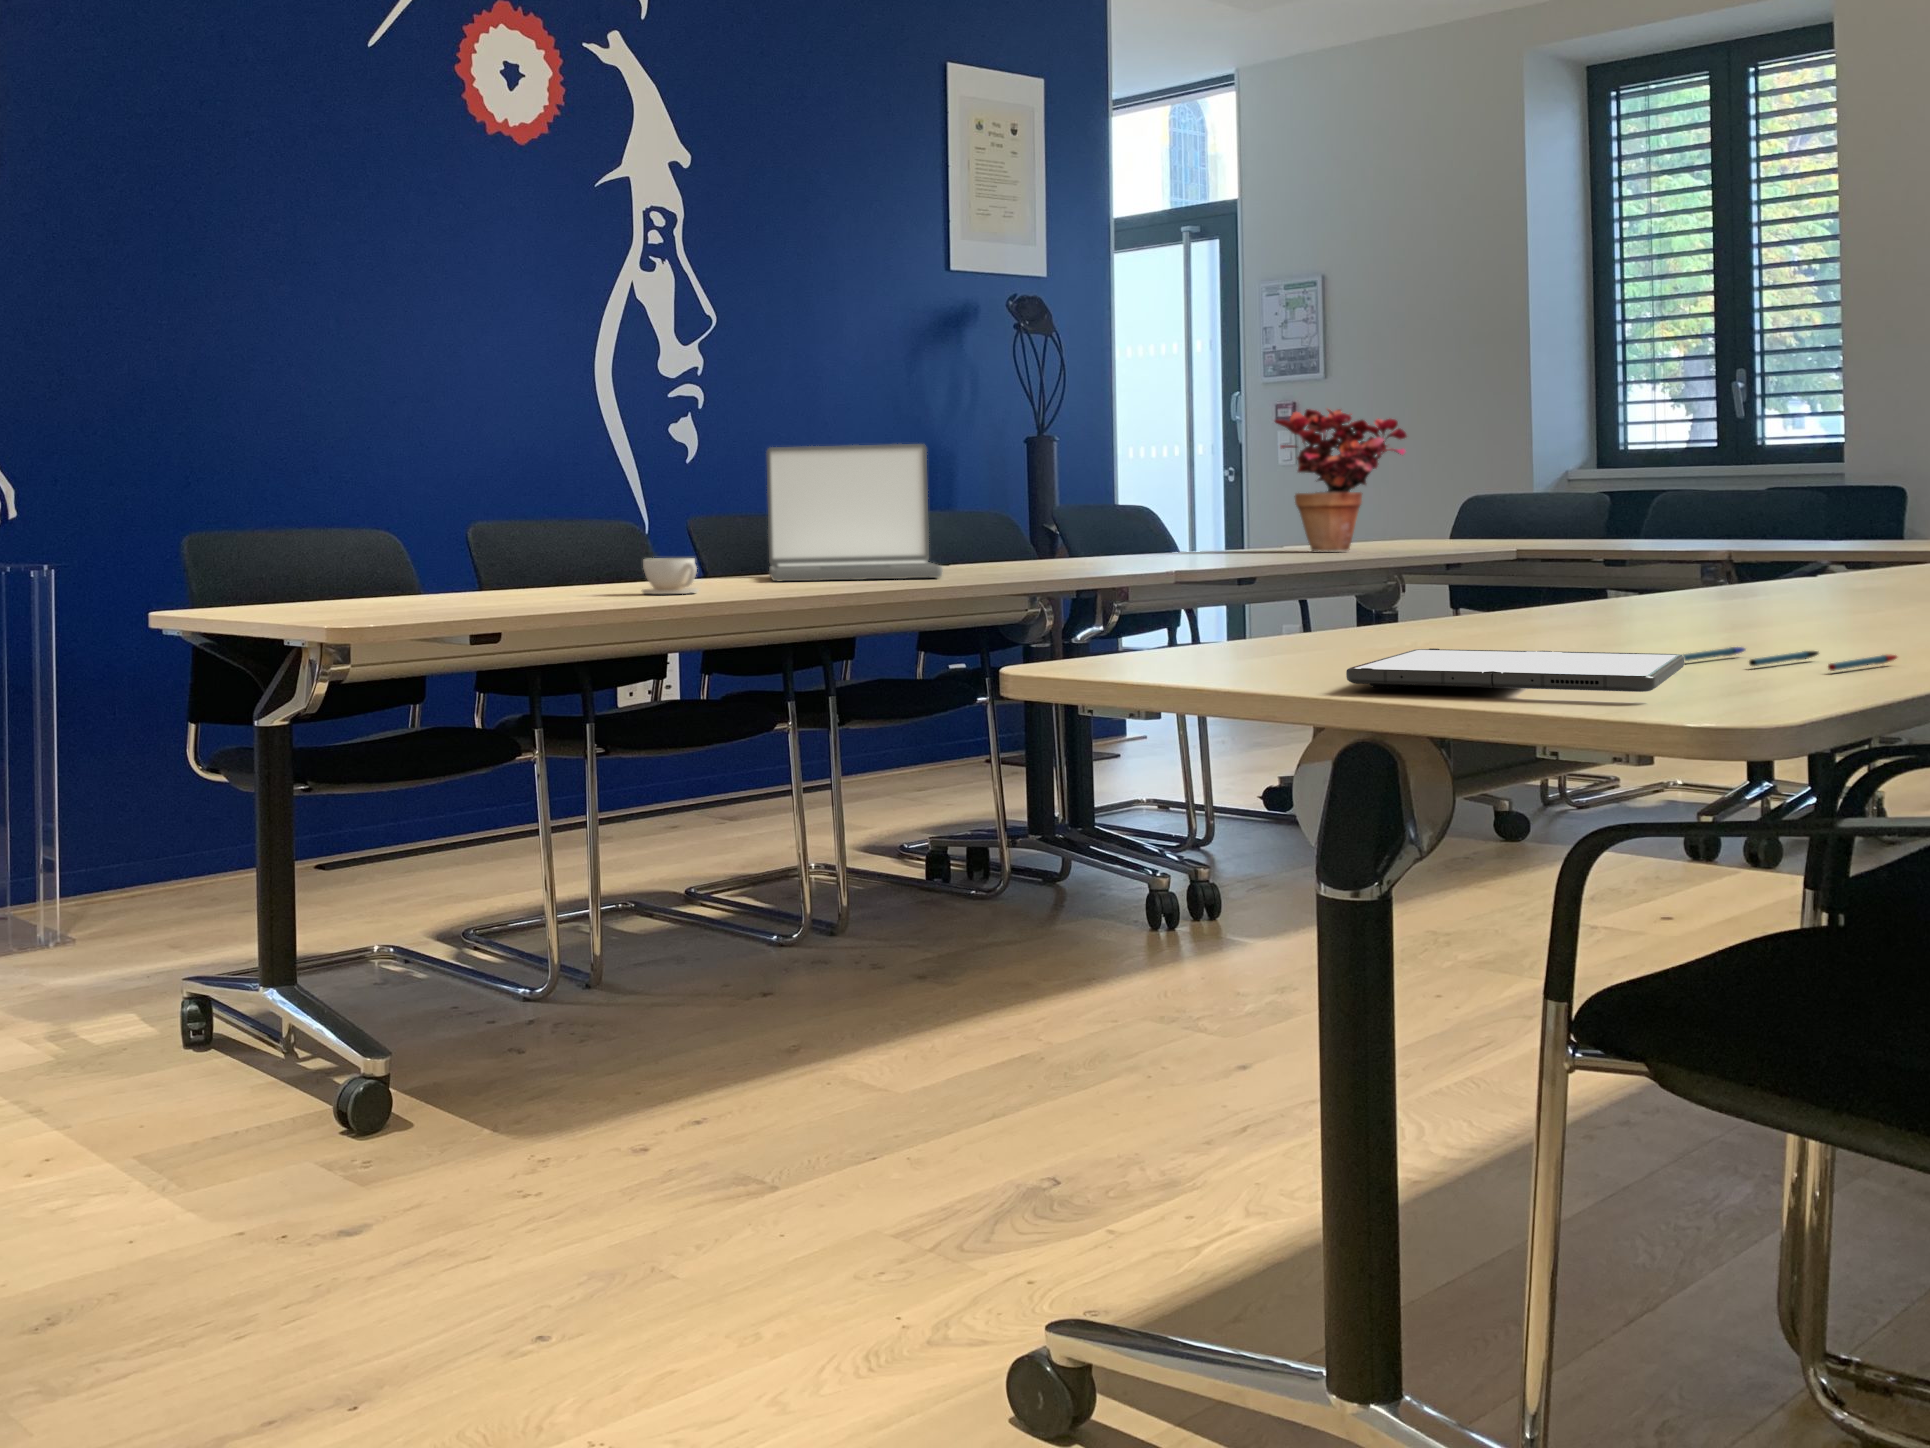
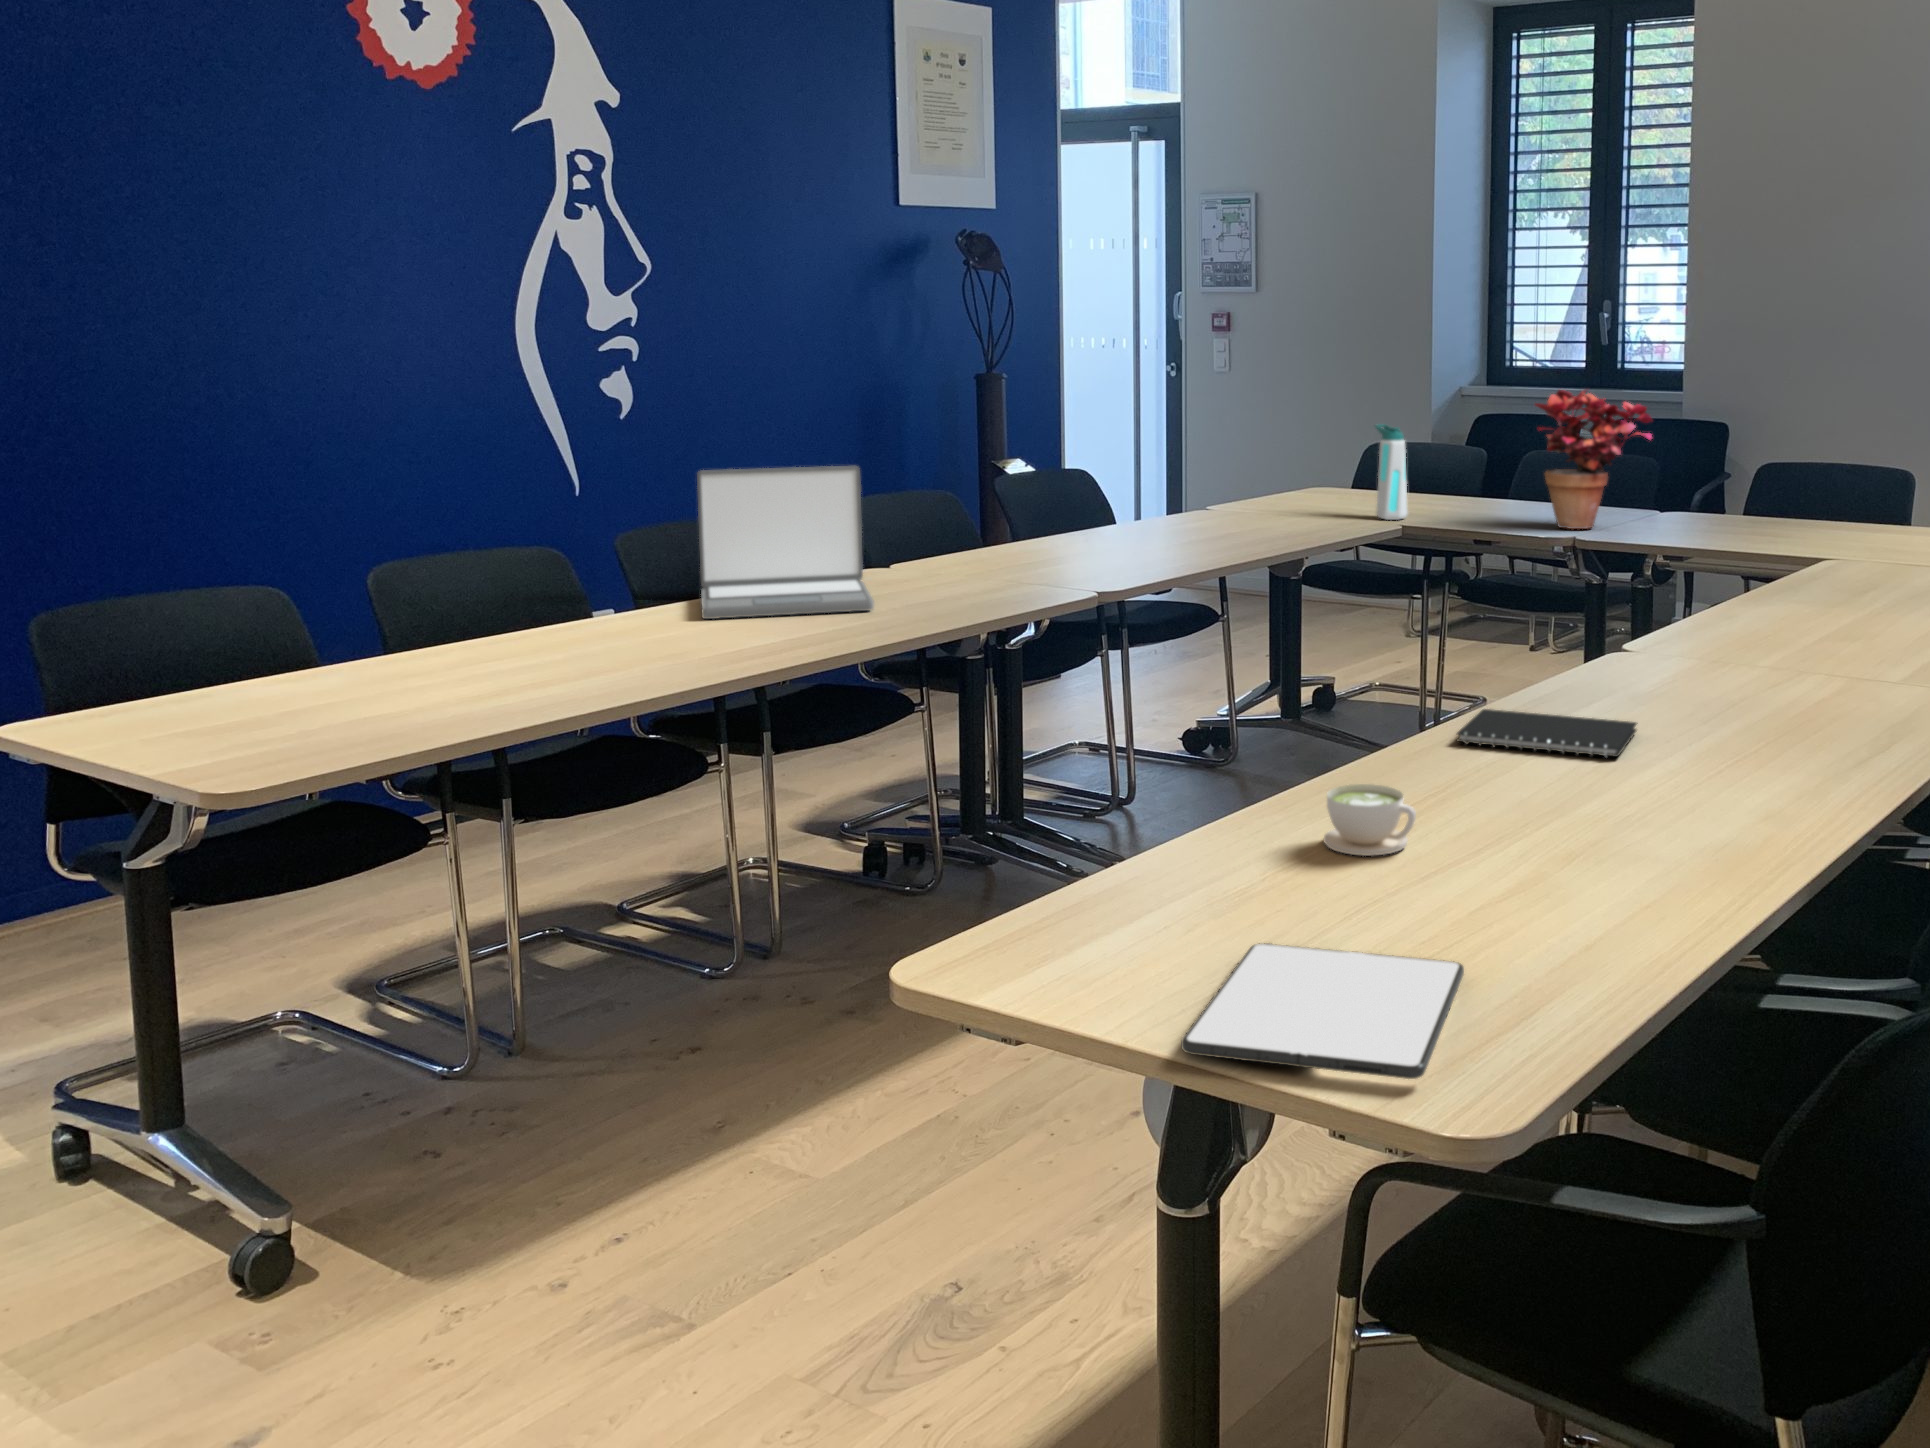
potted plant: present [1275,409,1407,551] -> present [1535,390,1652,529]
water bottle: none [1478,447,1522,550] -> present [1375,424,1408,520]
coffee cup: present [642,558,699,594] -> present [1323,784,1416,856]
notebook: none [1625,588,1859,610] -> present [1457,709,1637,758]
pen: present [1683,647,1897,671] -> none [1462,914,1629,978]

